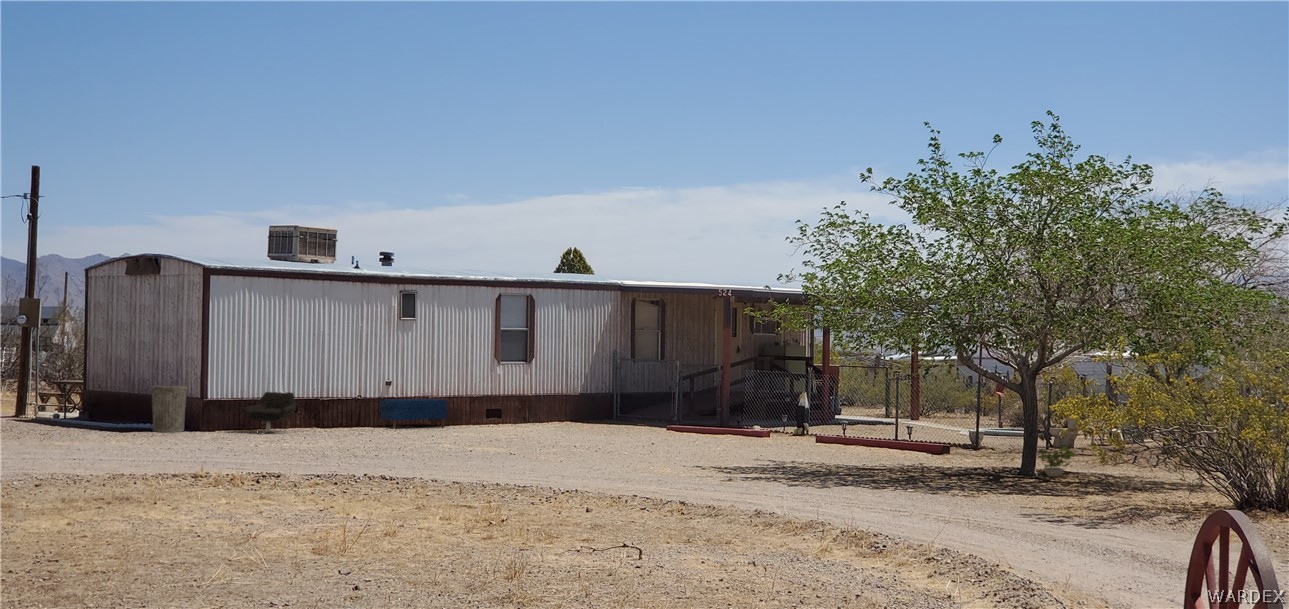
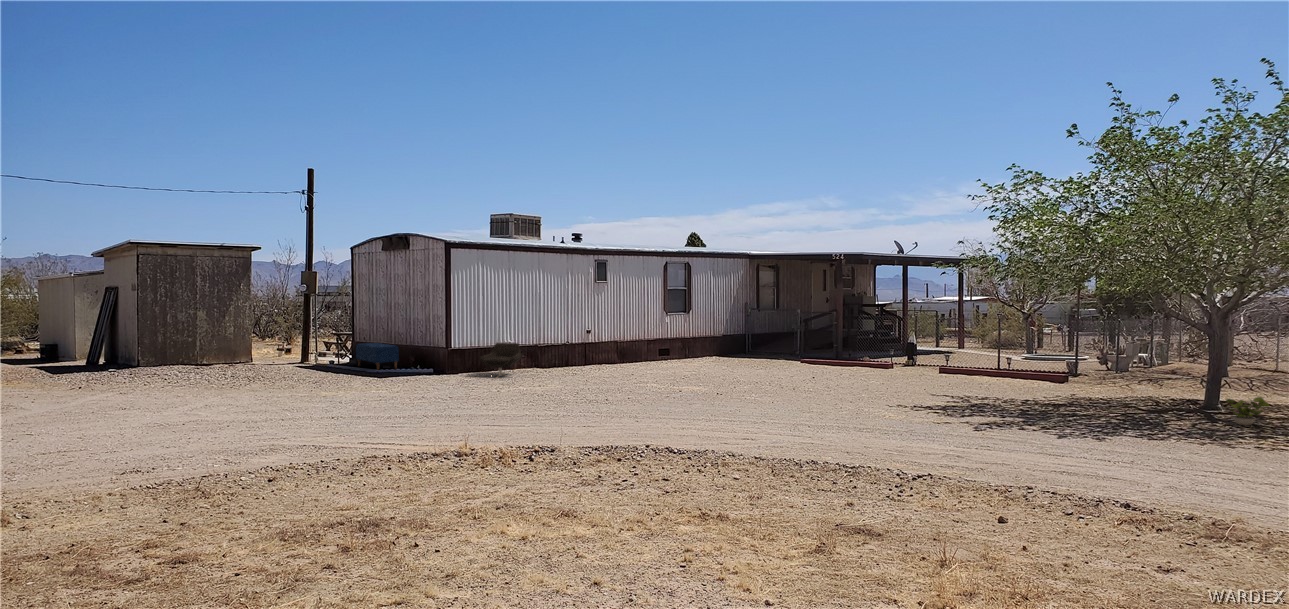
trash can: present [151,385,187,432] -> none [405,339,435,378]
bench: present [381,399,447,429] -> present [356,343,399,370]

